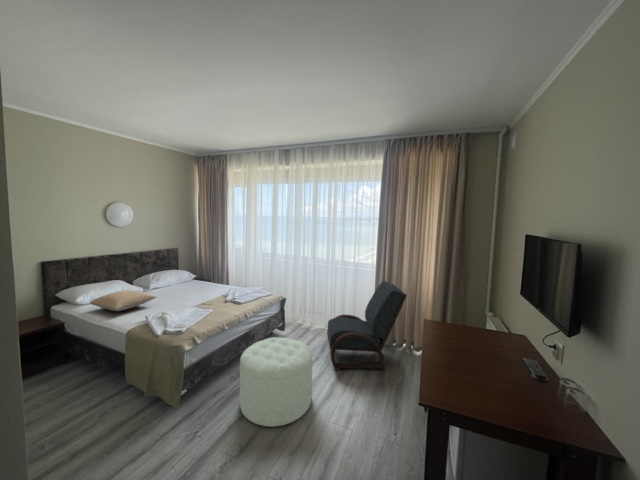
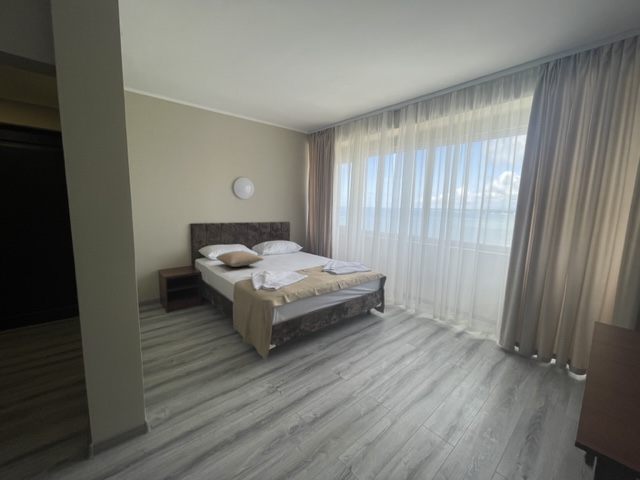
lounge chair: present [327,281,407,370] -> none [434,266,564,386]
ottoman: present [240,338,313,427] -> none [322,312,407,411]

